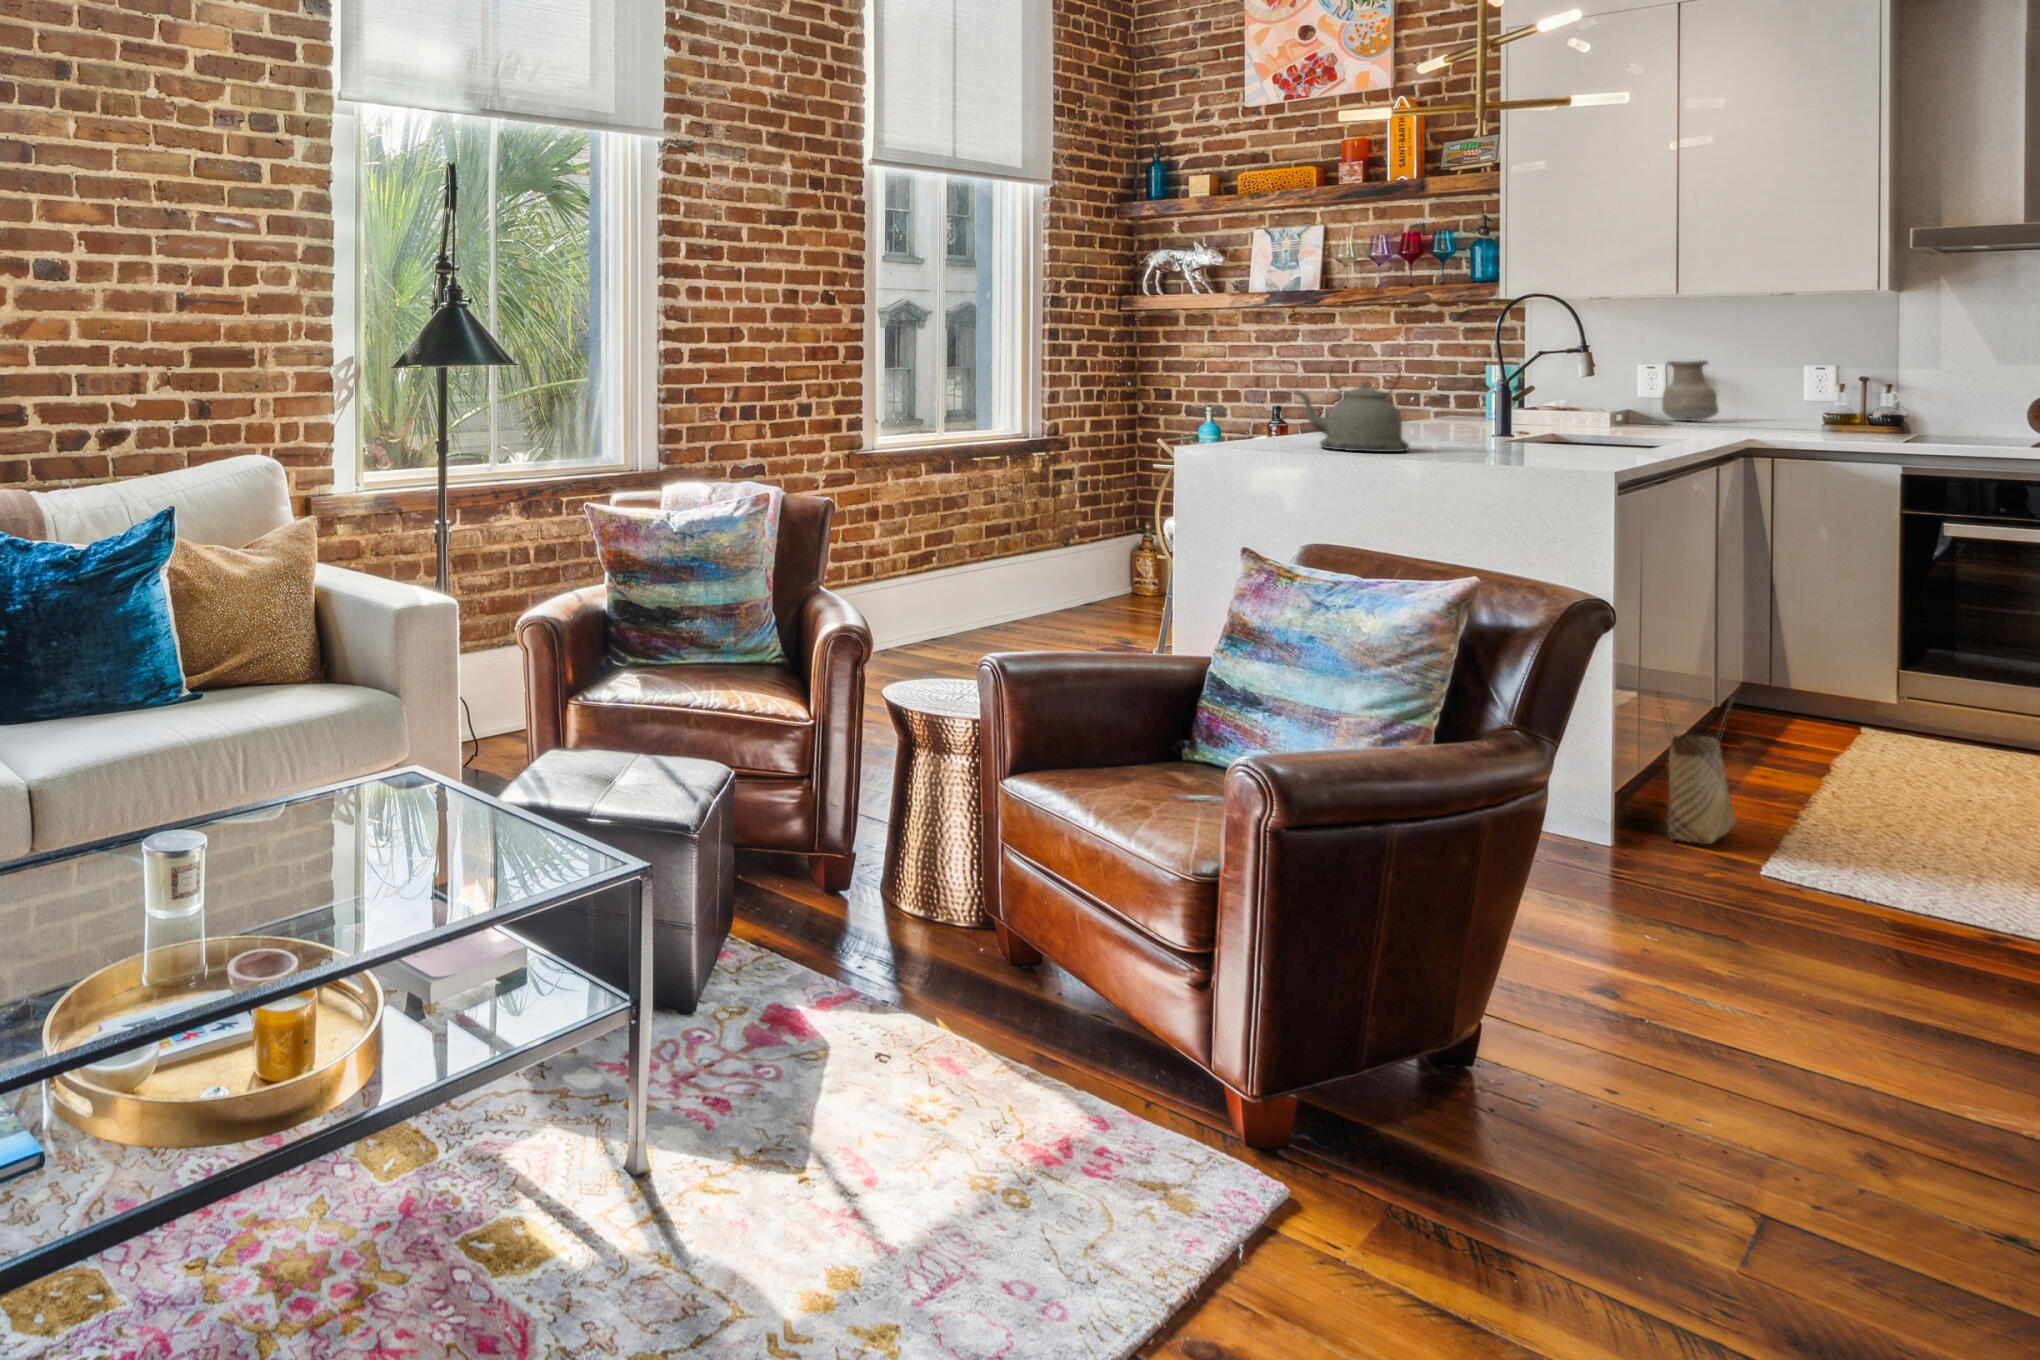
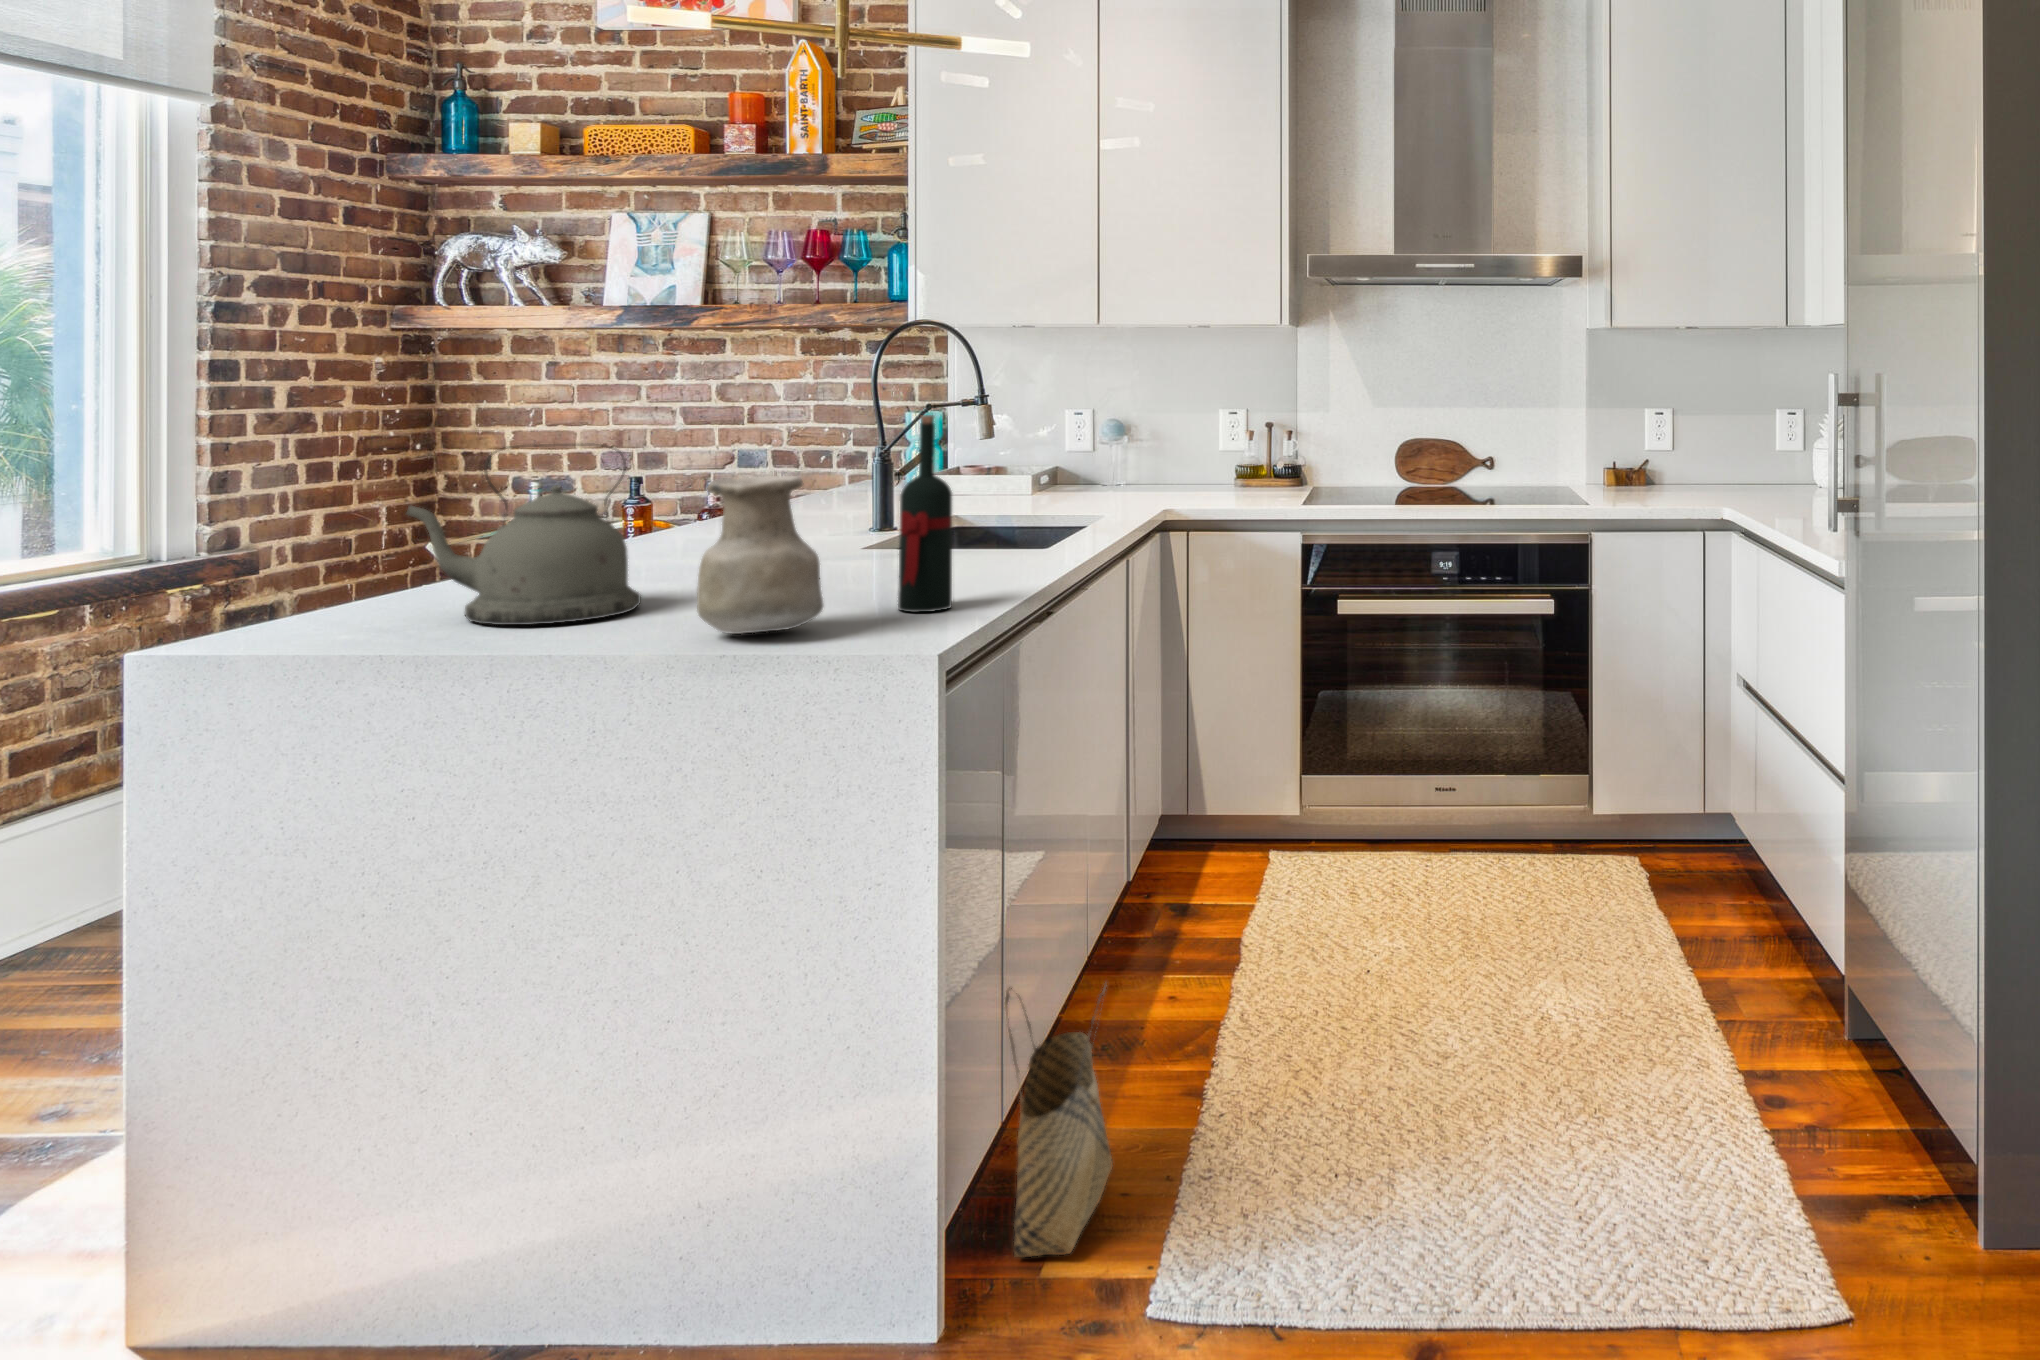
wine bottle: none [1574,346,1610,462] -> present [898,415,952,612]
vase: present [1662,360,1719,421] -> present [697,476,823,634]

